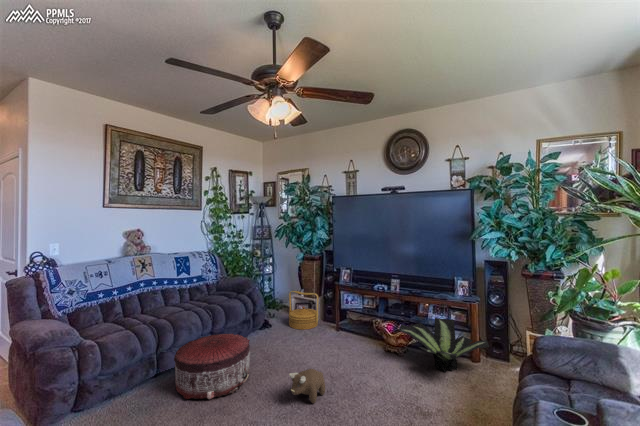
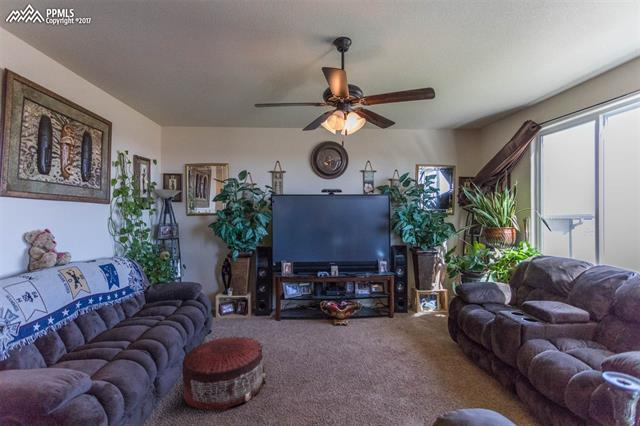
woven basket: present [289,291,319,330] -> none [227,288,261,327]
potted plant: present [399,318,489,372] -> none [351,291,411,328]
plush toy: present [289,369,325,403] -> none [313,345,337,372]

